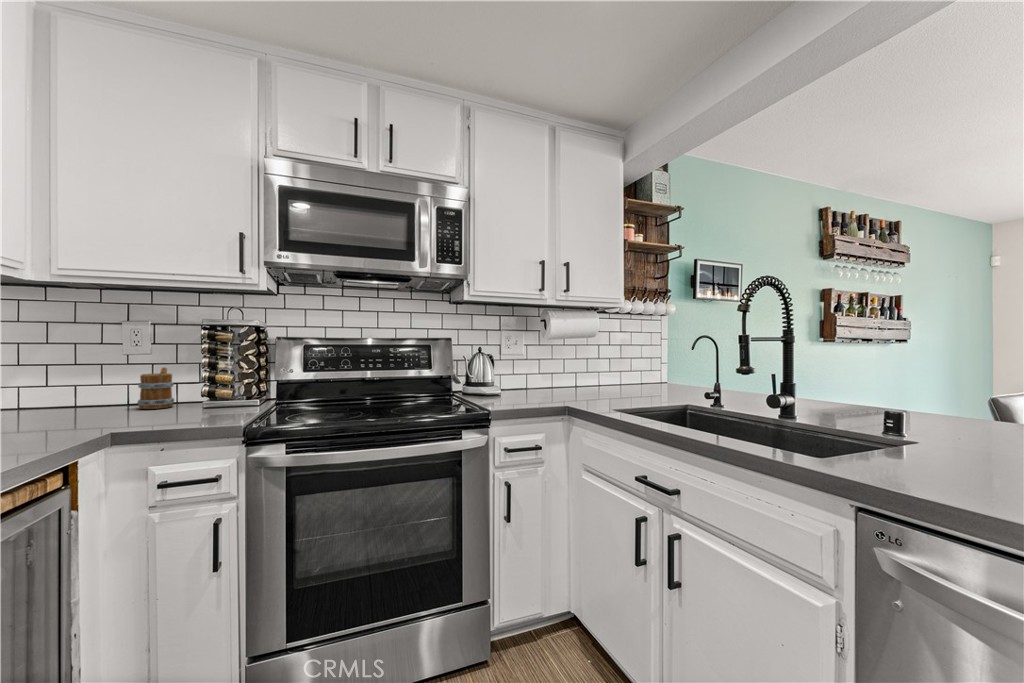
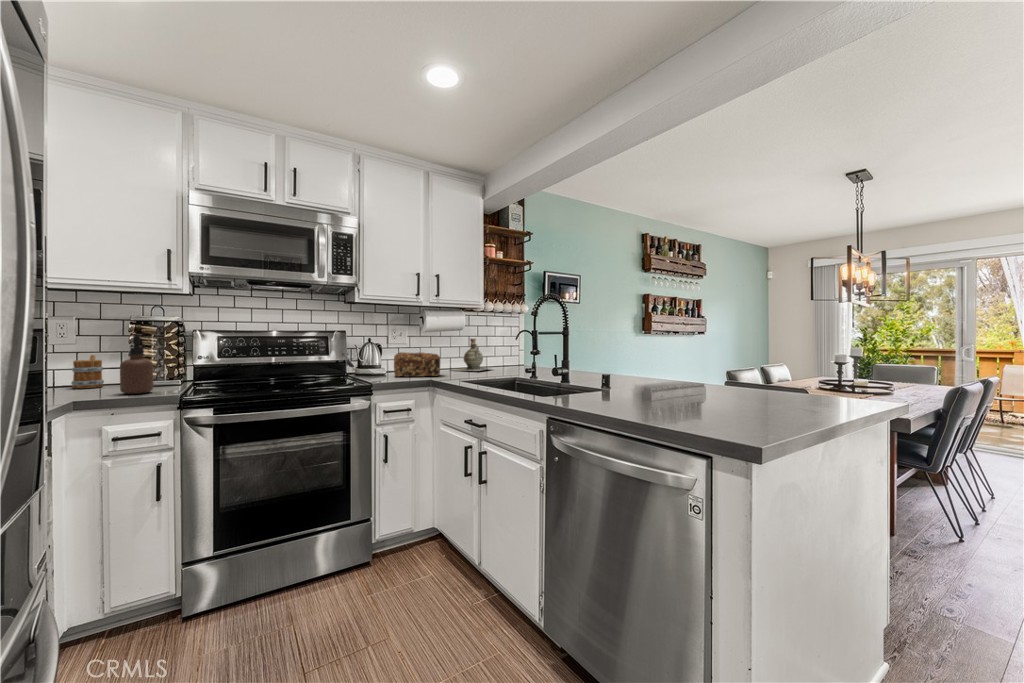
soap dispenser: none [182,344,221,421] -> present [120,335,153,394]
ceramic jug: none [577,348,638,392] -> present [453,339,490,371]
bread loaf: none [513,367,575,400] -> present [394,352,440,377]

